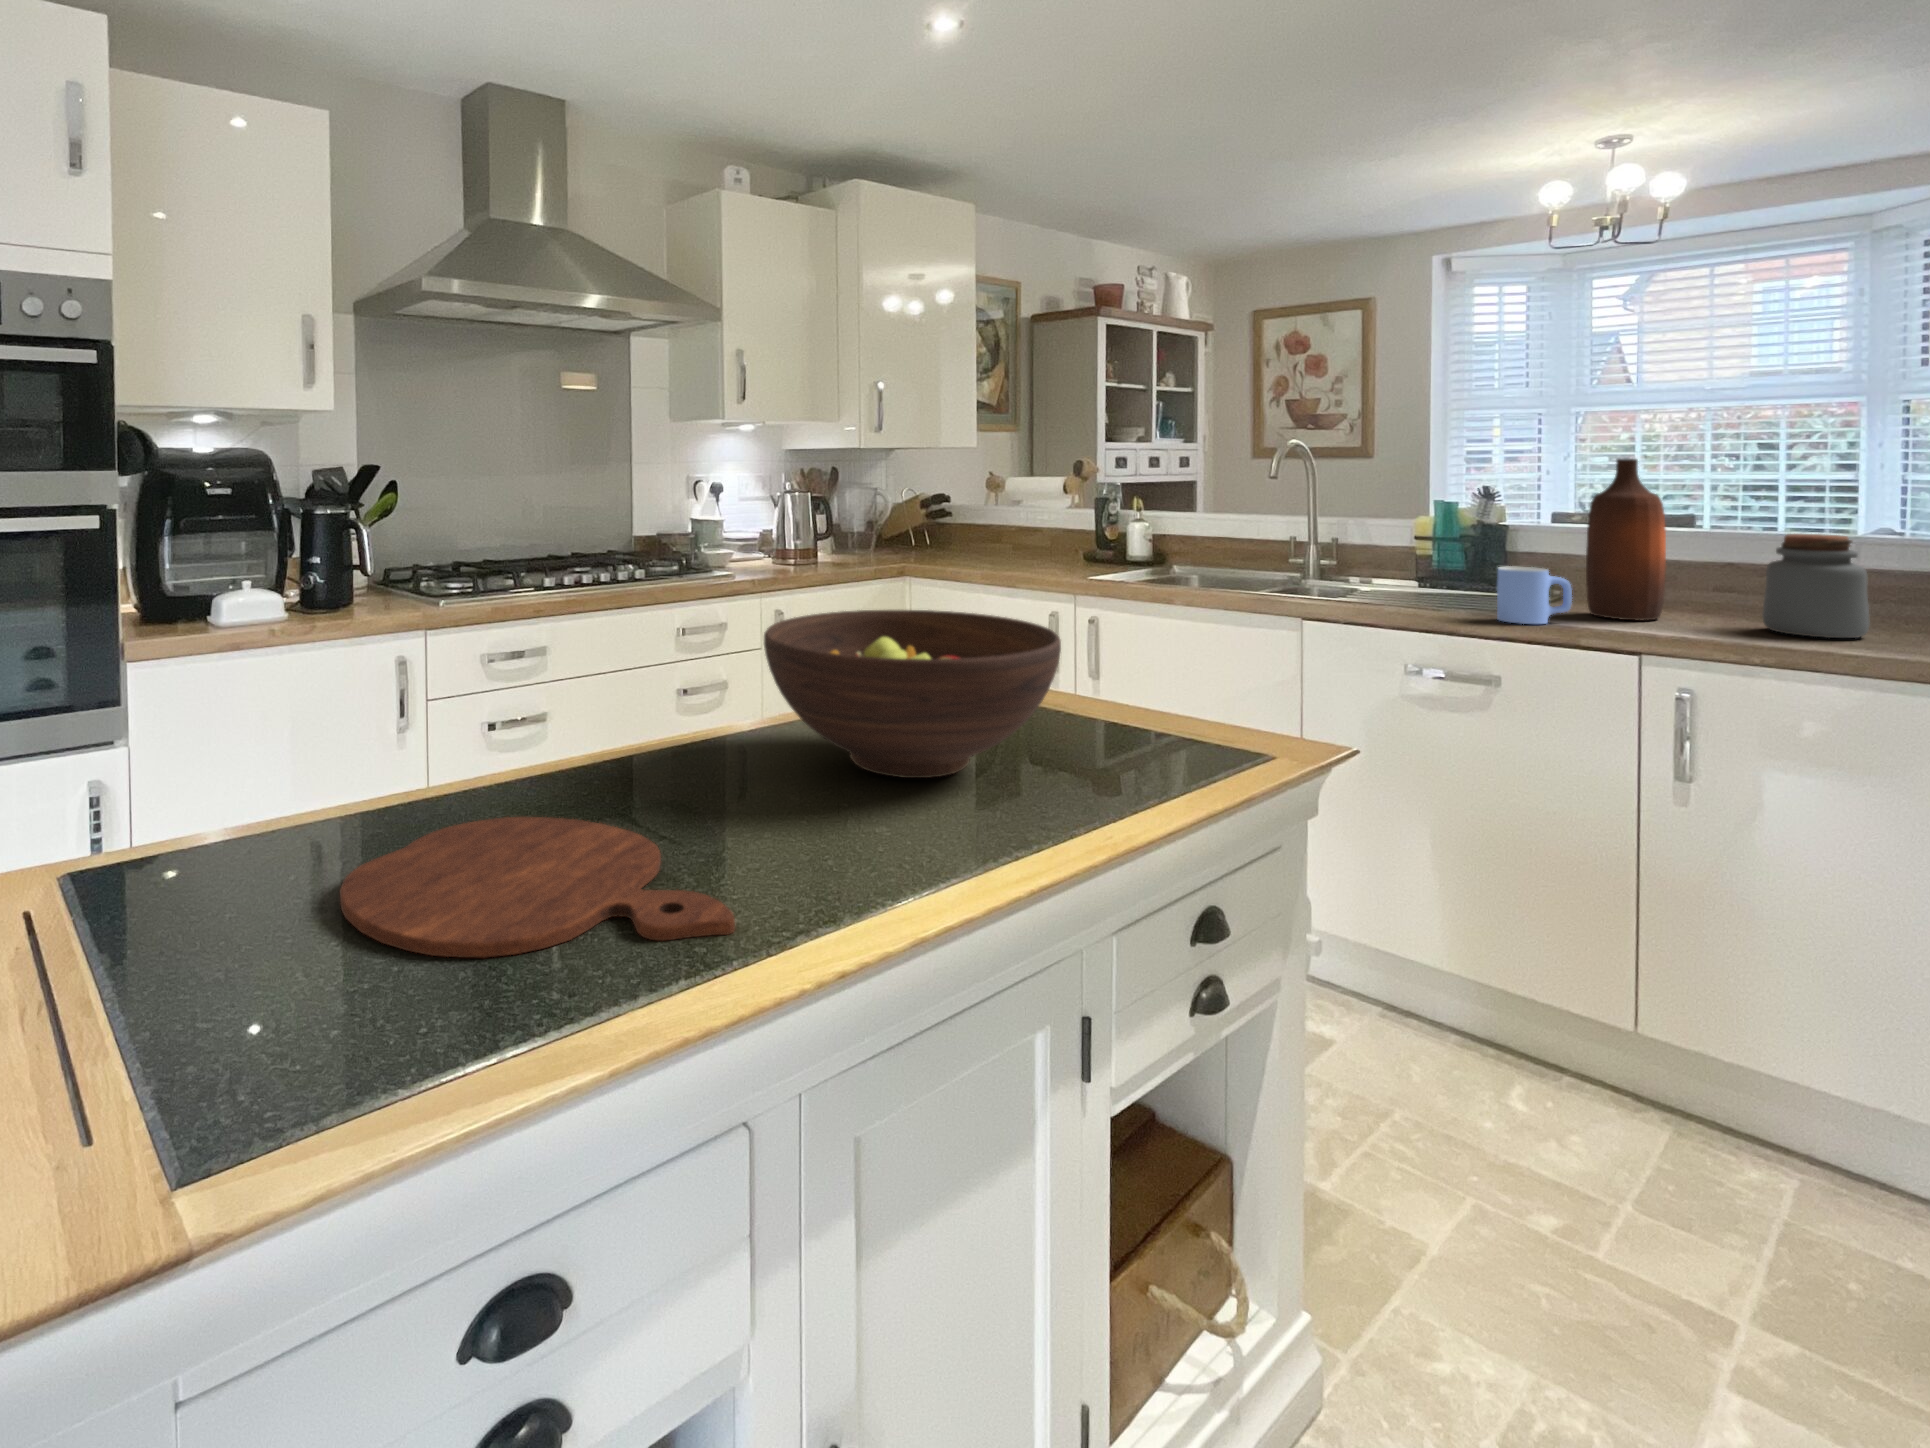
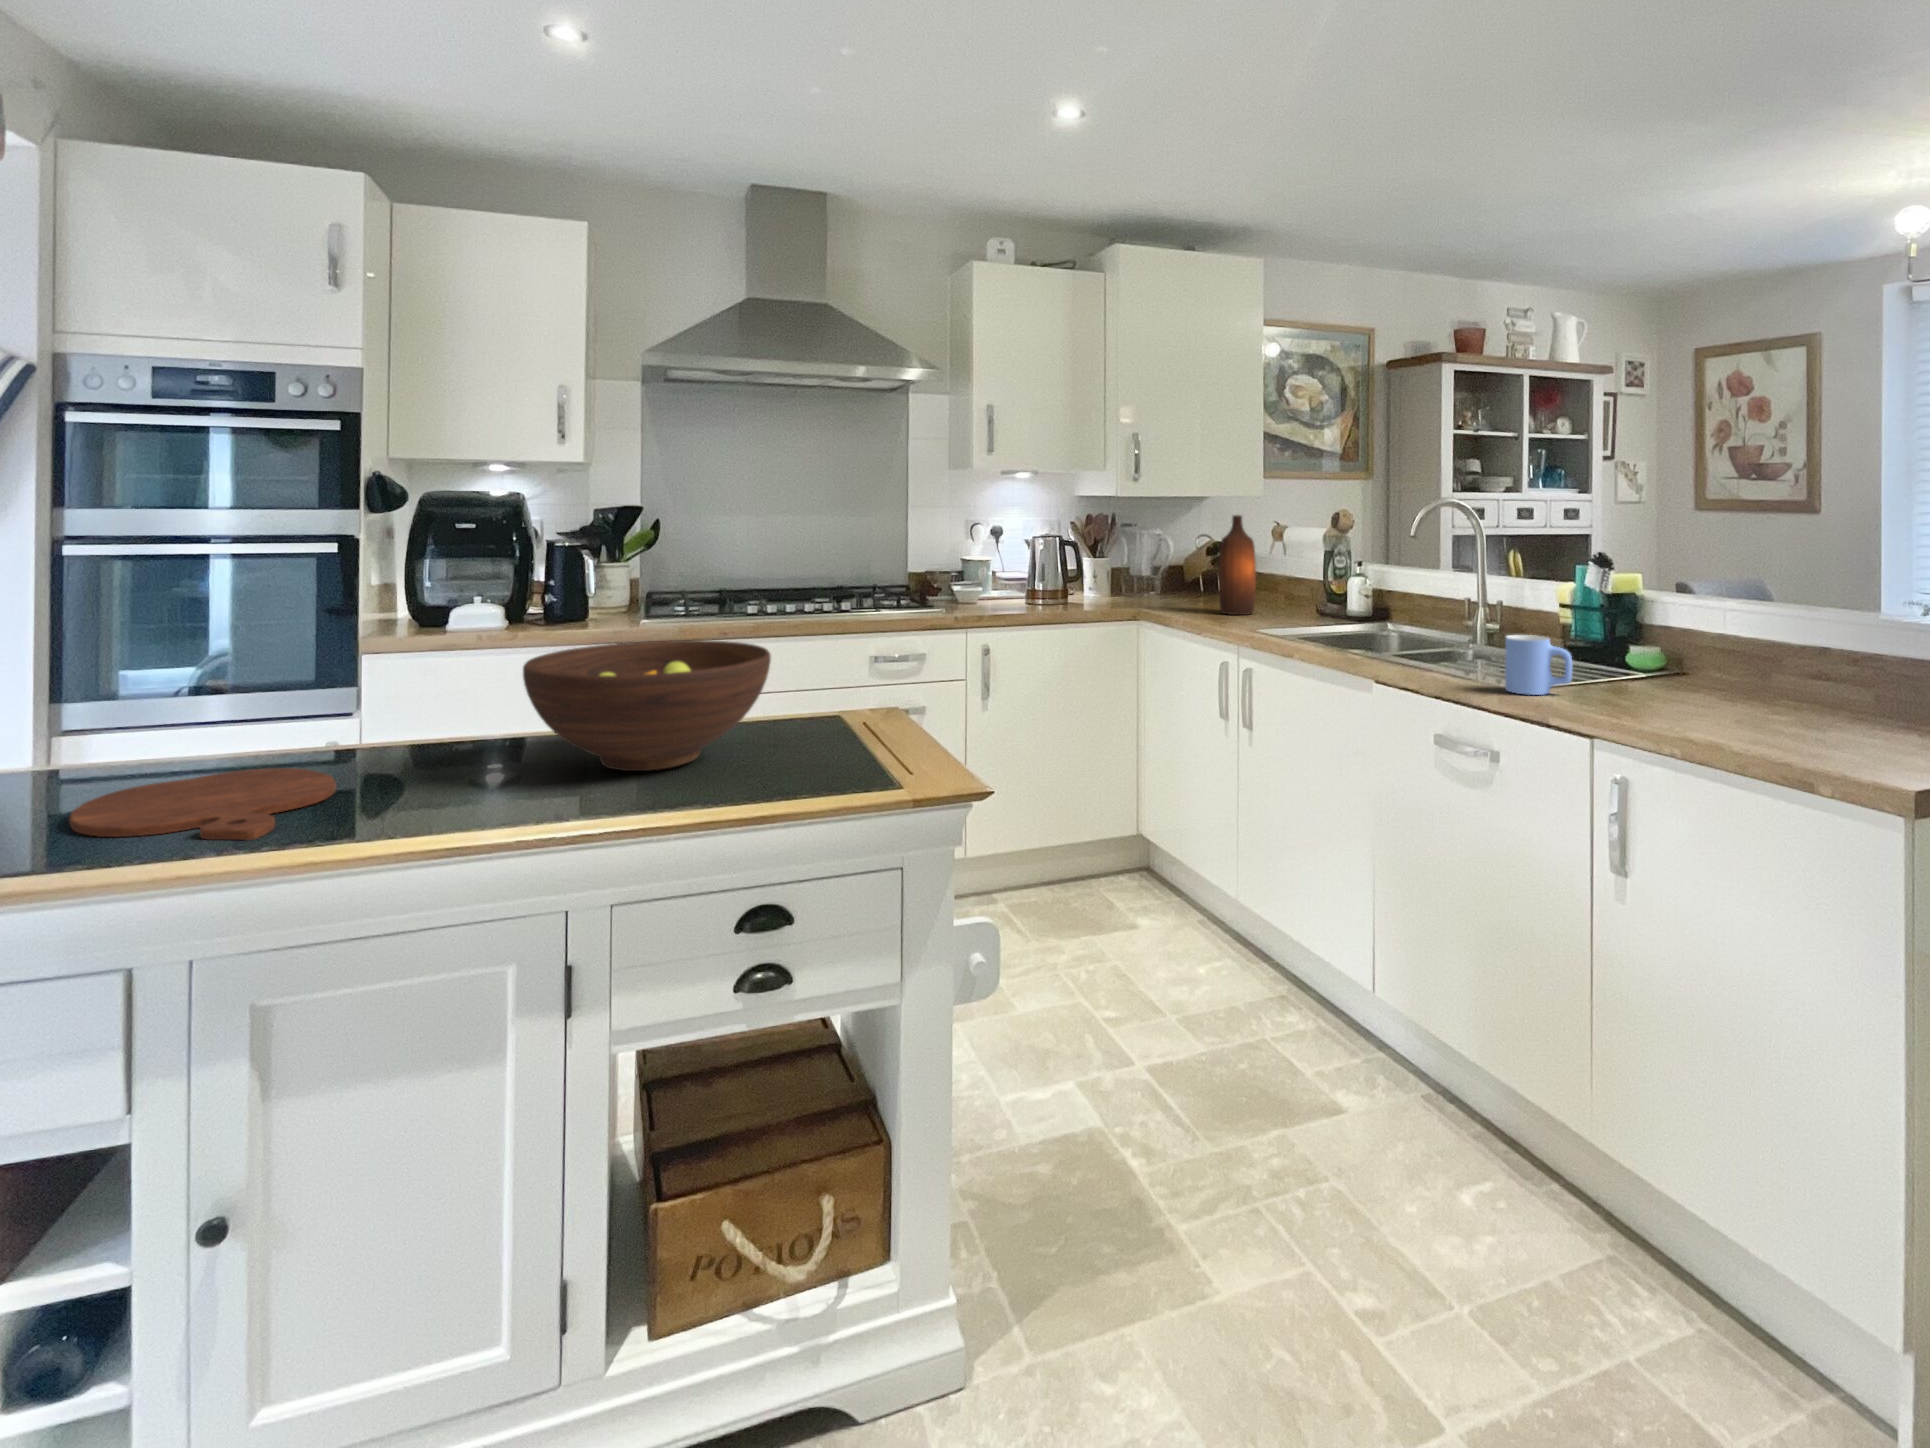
bottle: present [1586,459,1666,620] -> present [1219,515,1256,615]
jar: present [1762,534,1870,638] -> none [1737,613,1830,726]

